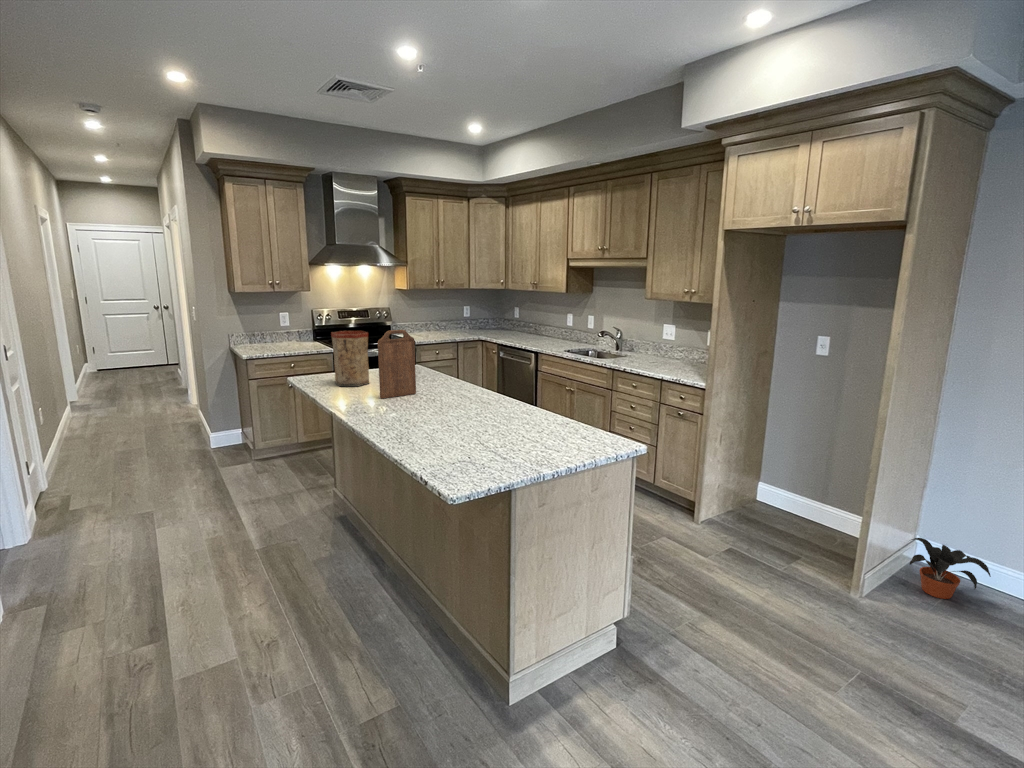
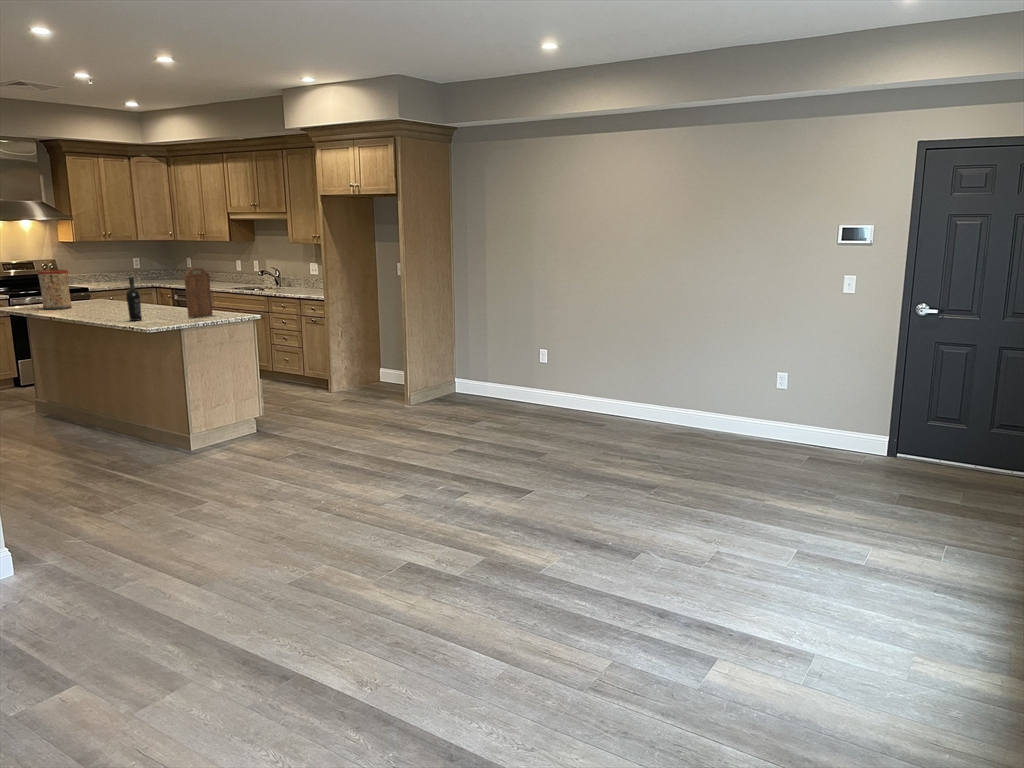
cutting board: present [378,330,416,398] -> present [184,268,213,318]
wine bottle: none [420,366,443,445] -> present [126,277,142,321]
potted plant: present [910,538,991,599] -> none [437,374,473,403]

